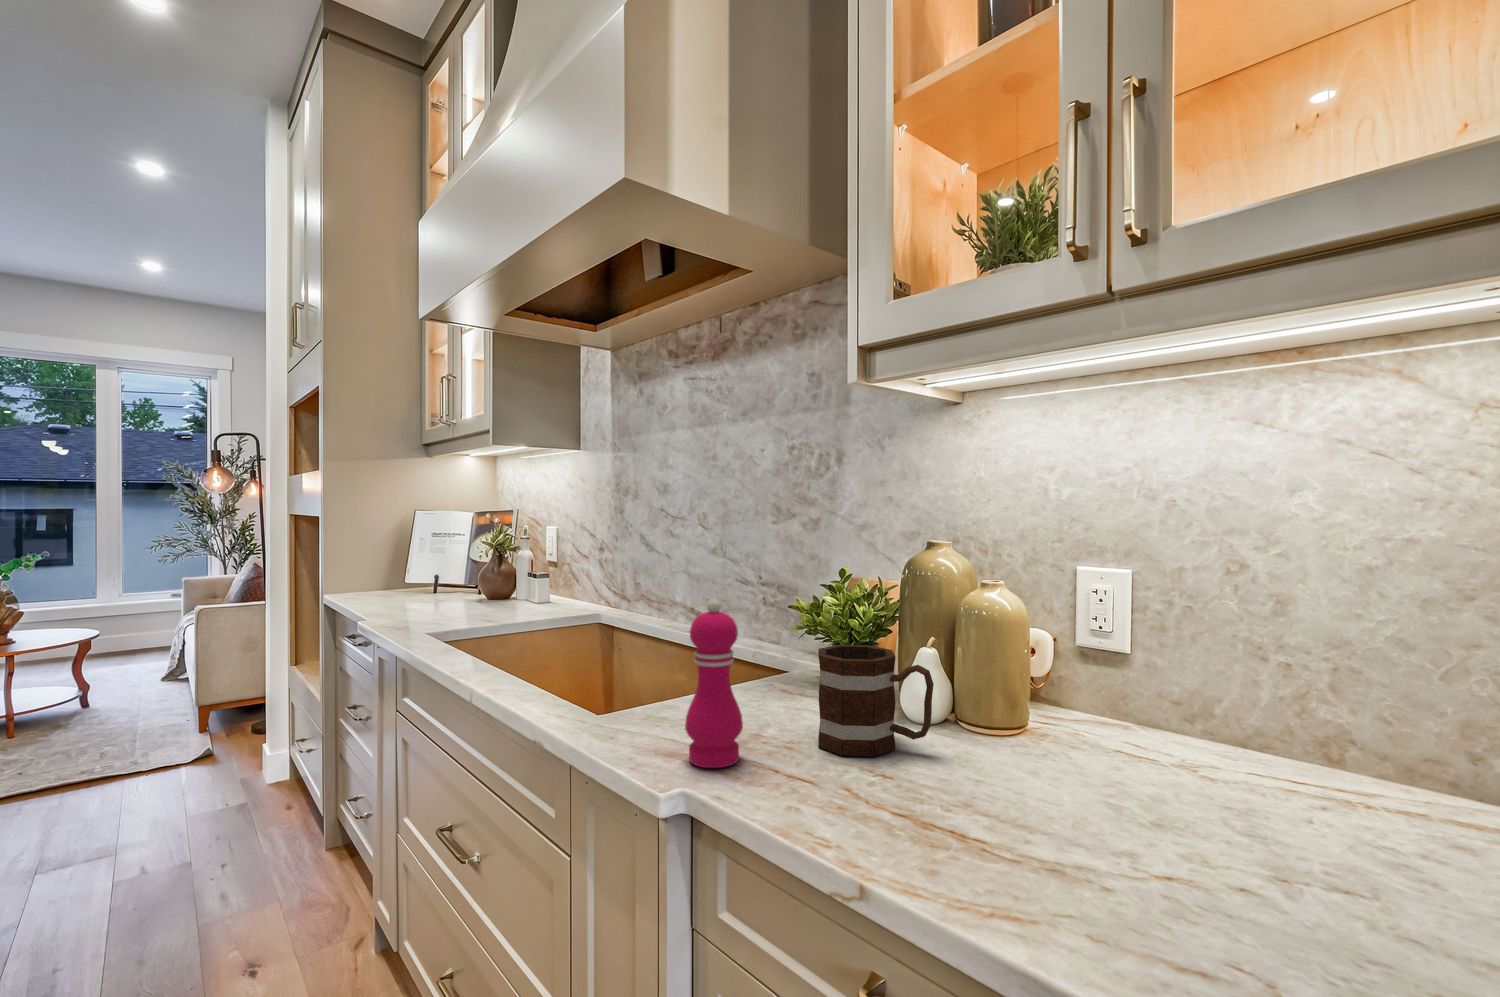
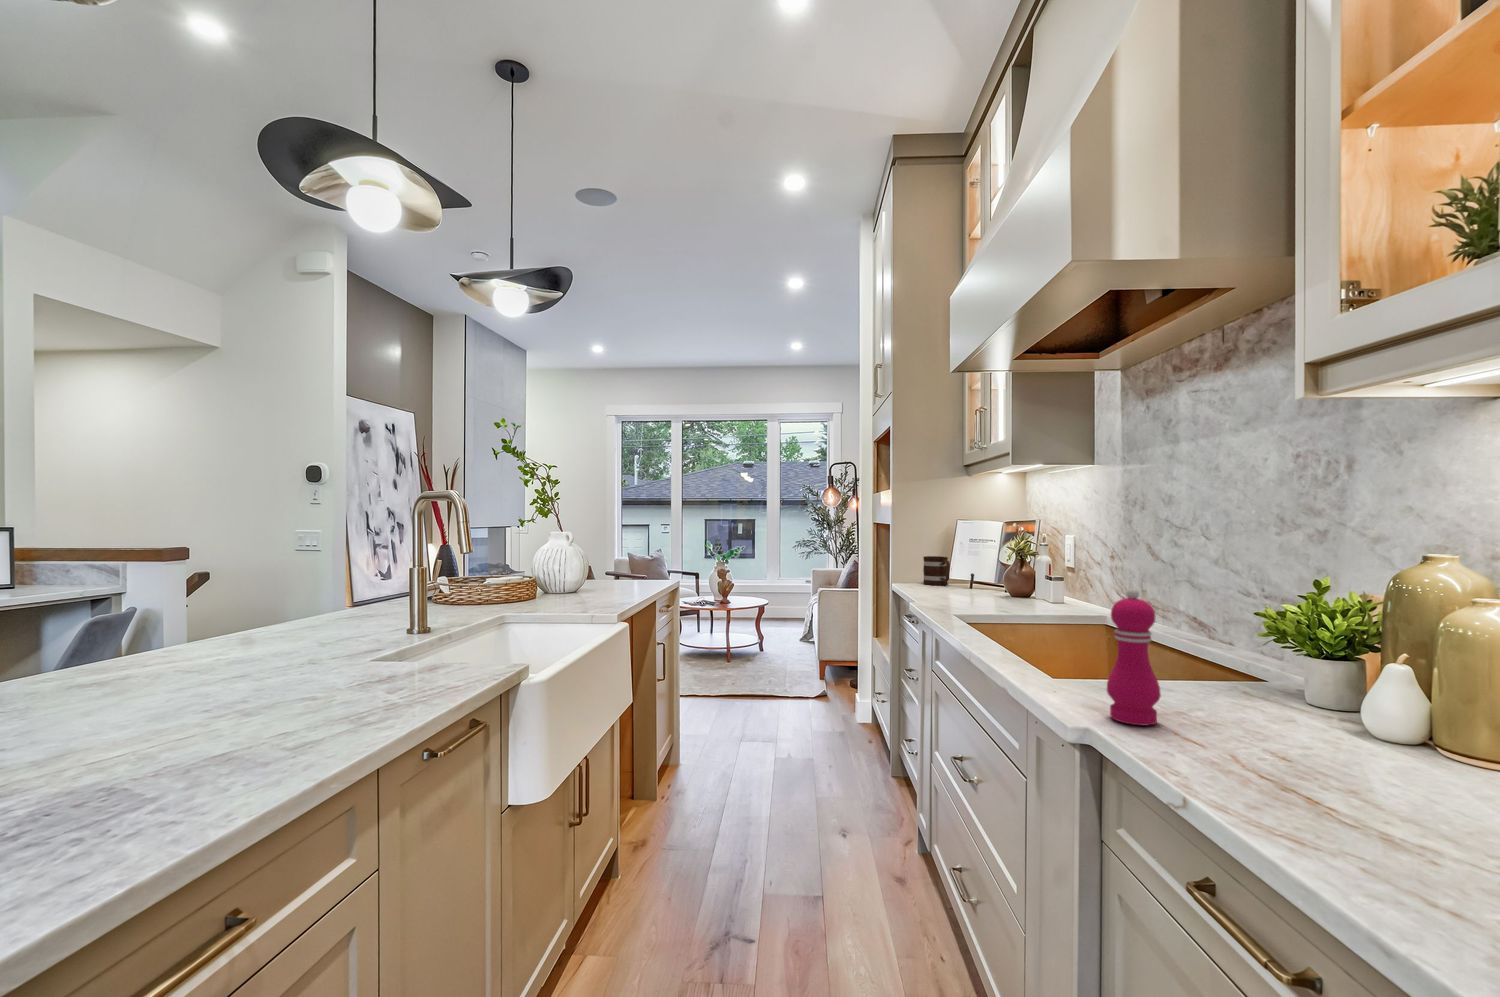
mug: present [818,645,934,757] -> present [923,556,950,585]

